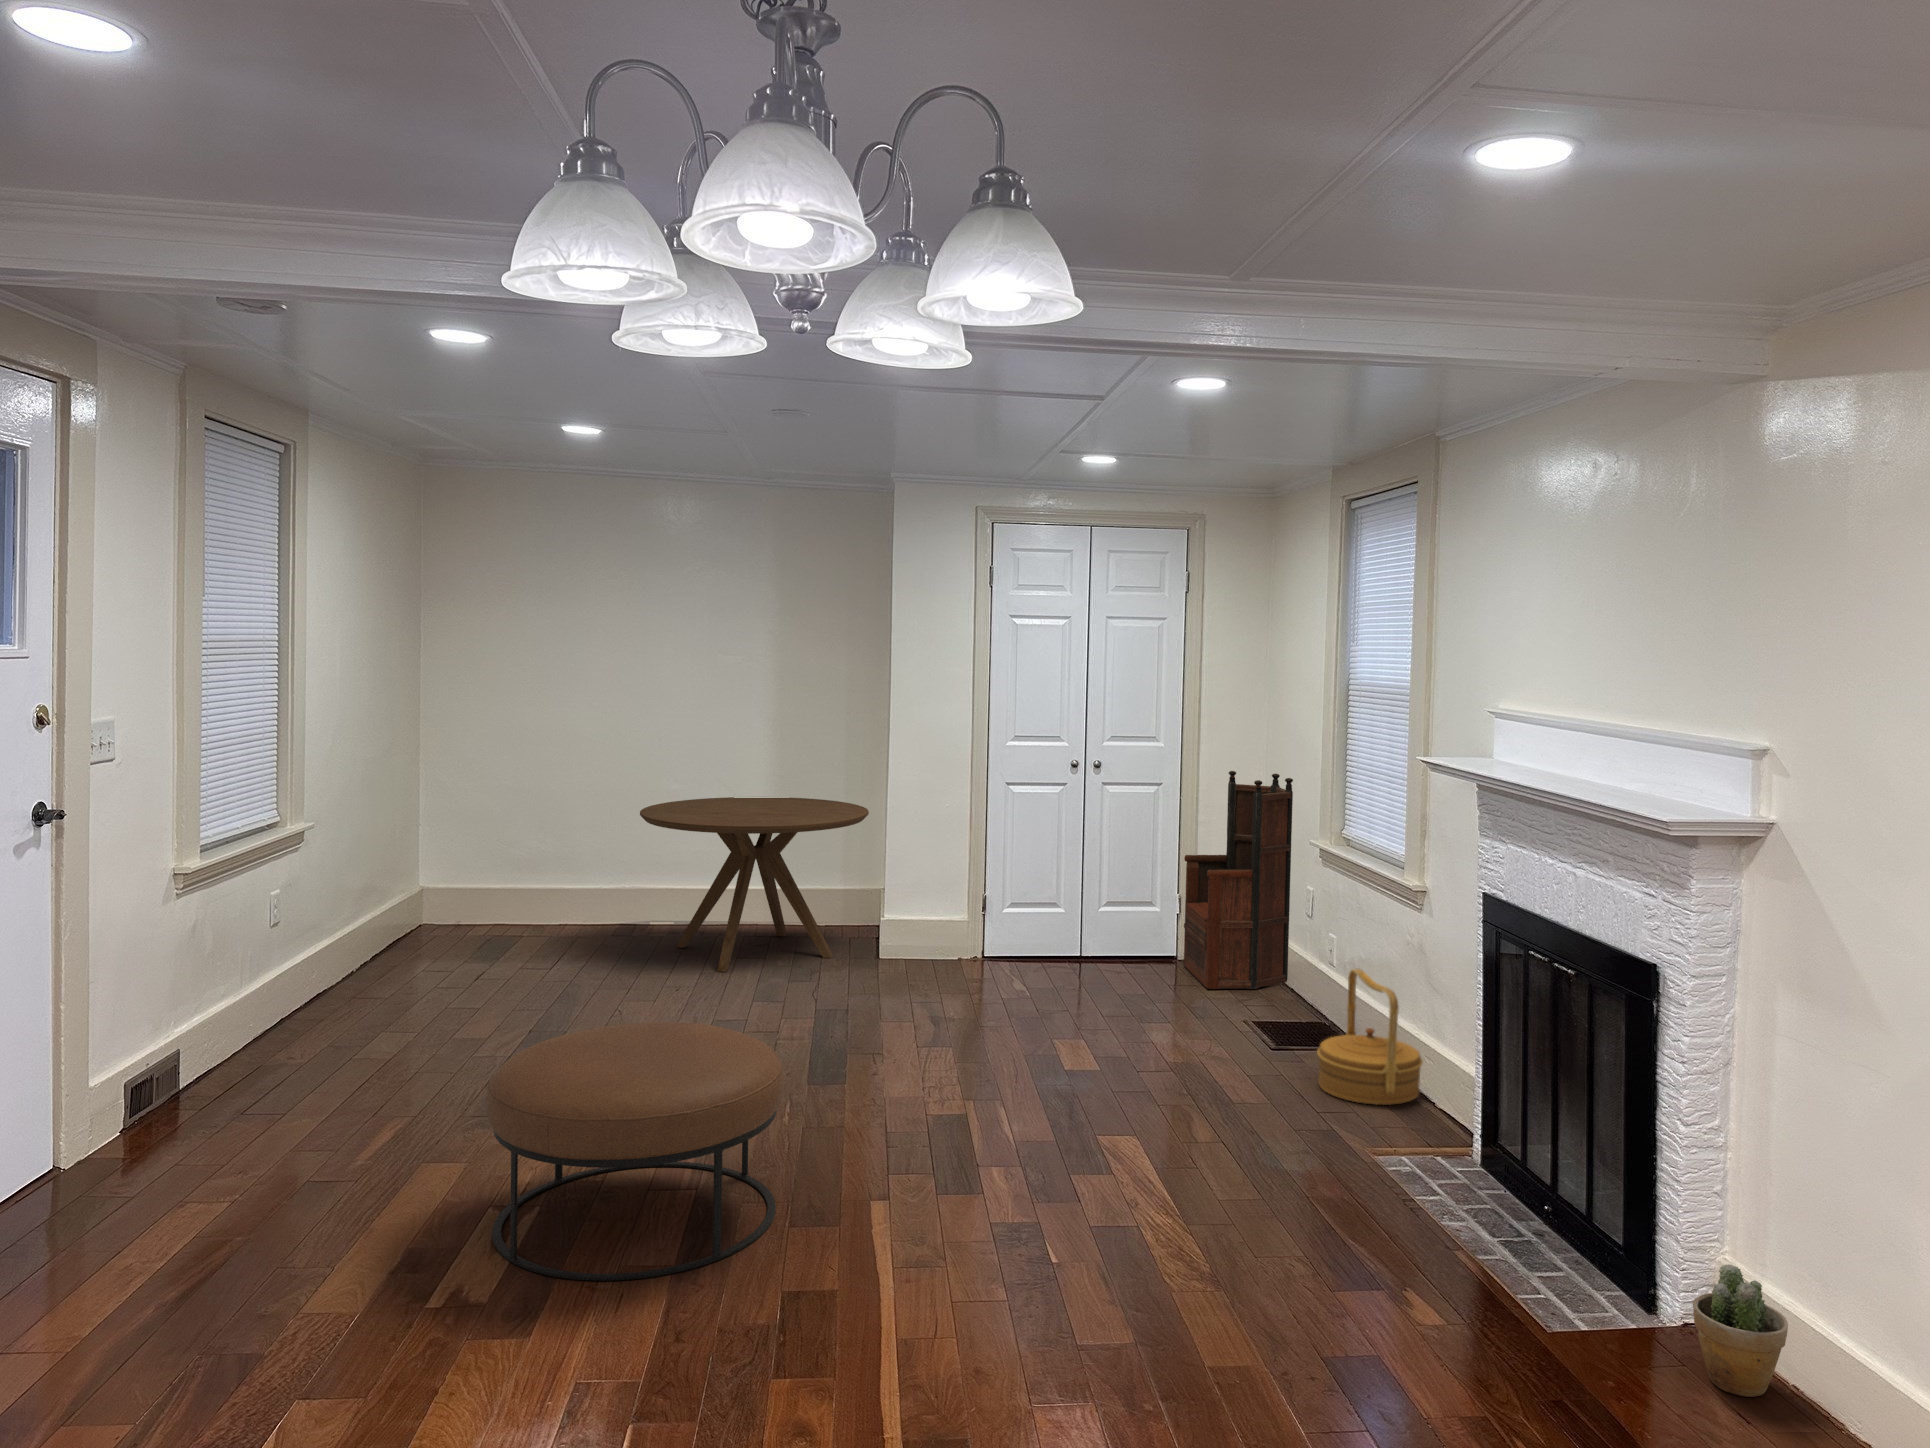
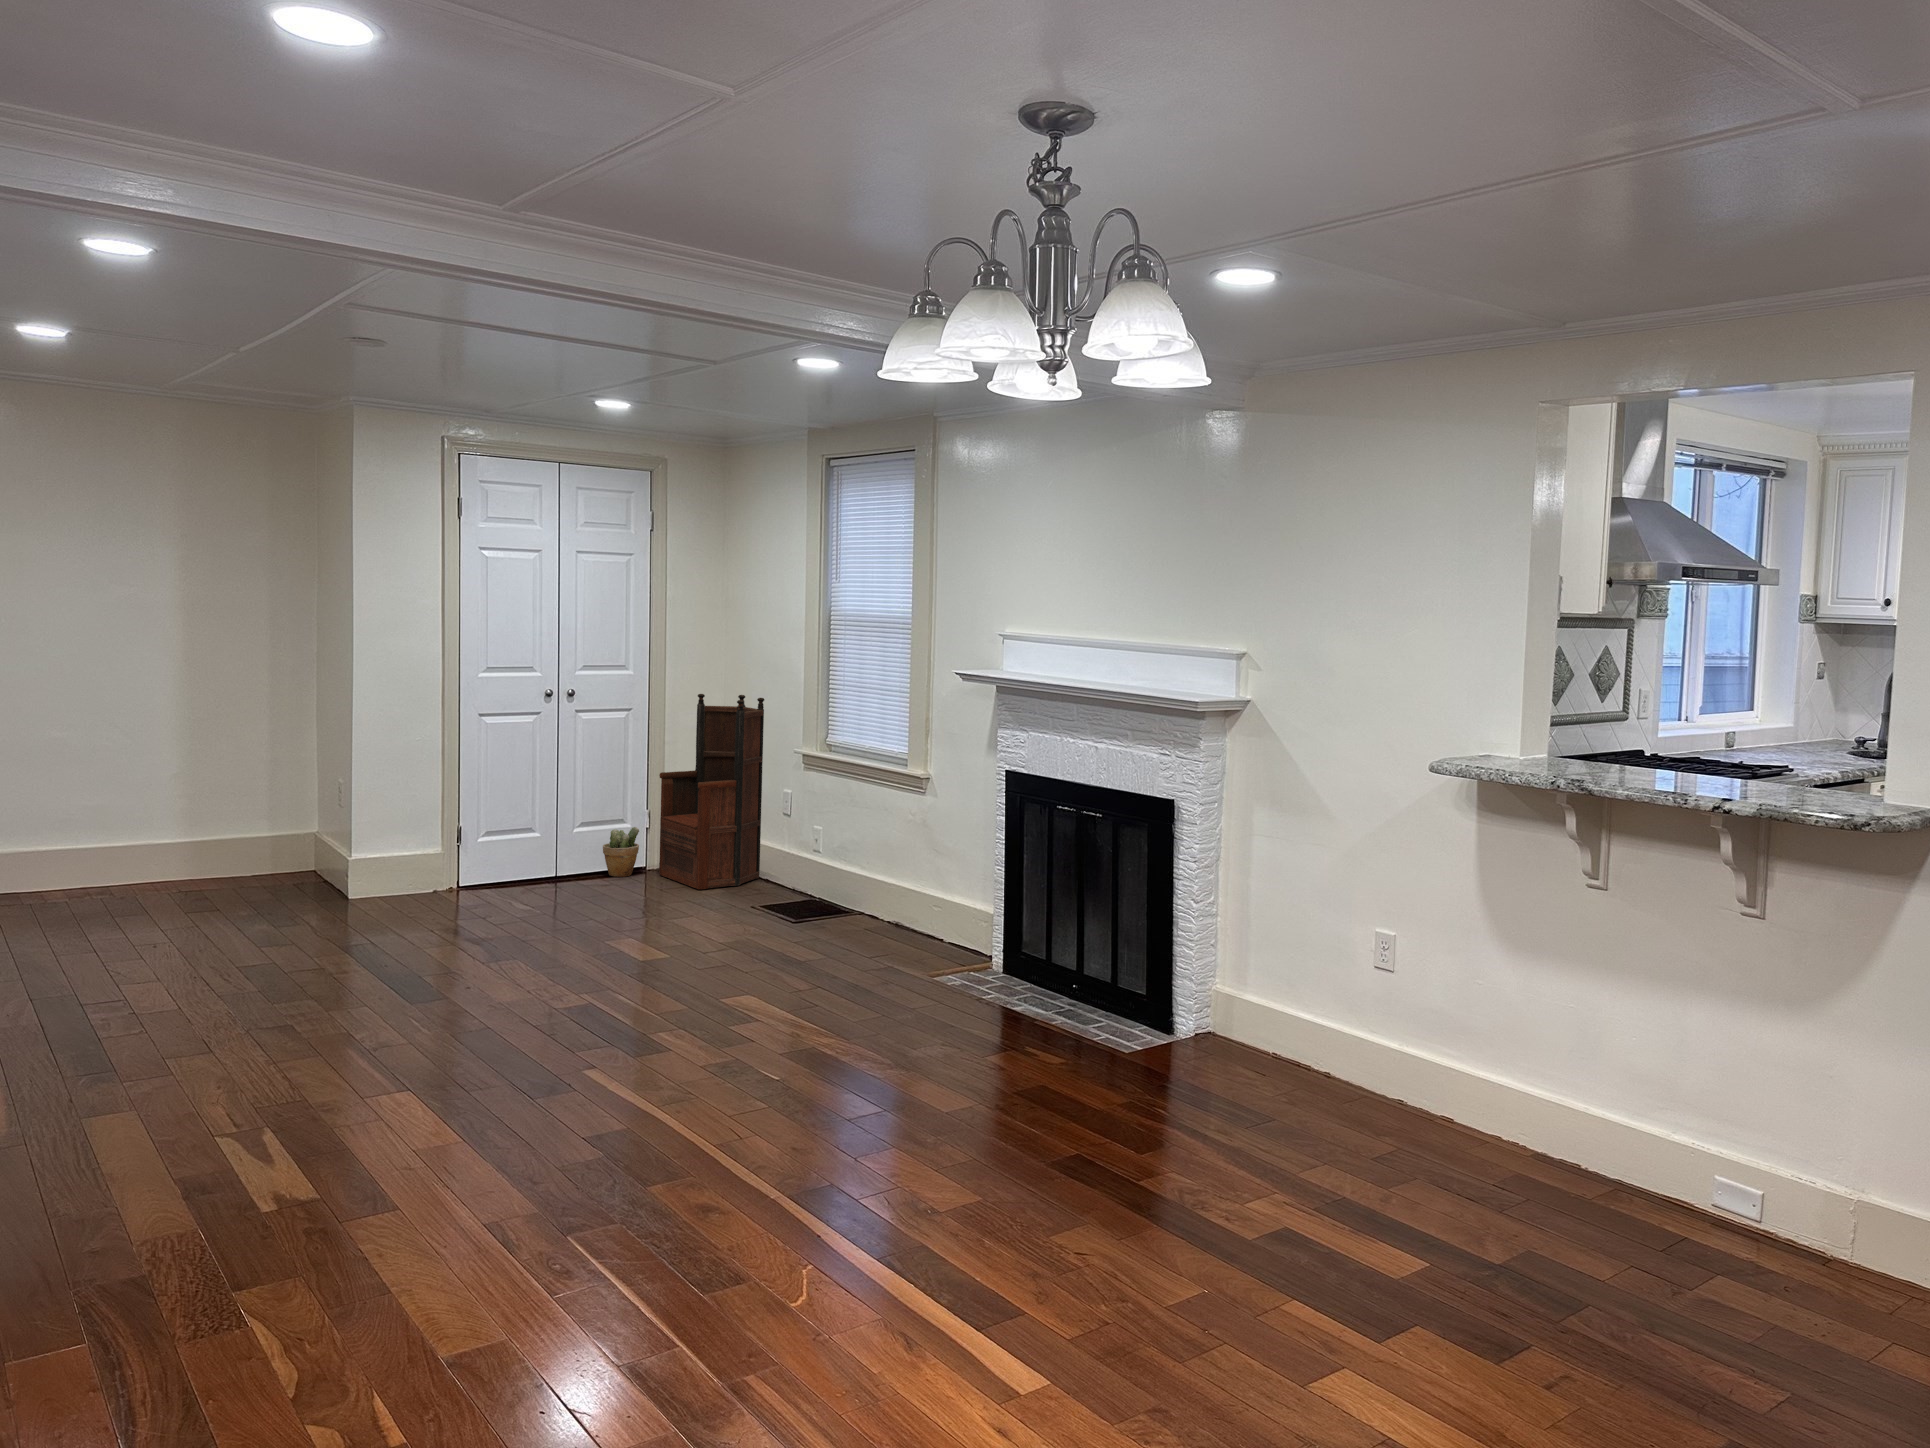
dining table: present [640,797,869,972] -> none [41,739,329,928]
woven basket: present [1317,969,1423,1105] -> none [851,847,935,951]
ottoman: present [486,1022,784,1281] -> none [212,937,517,1172]
potted plant: present [1693,1265,1788,1397] -> present [603,827,639,877]

